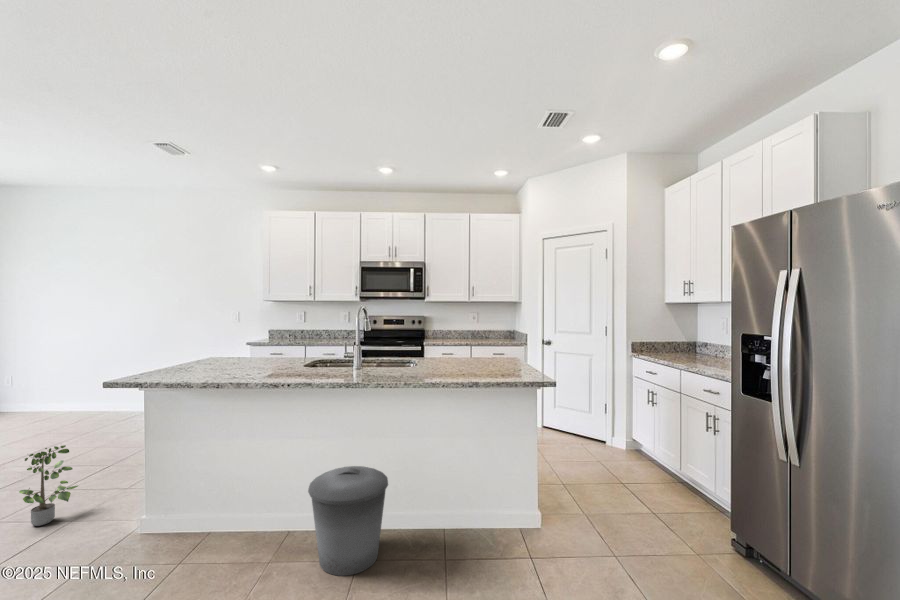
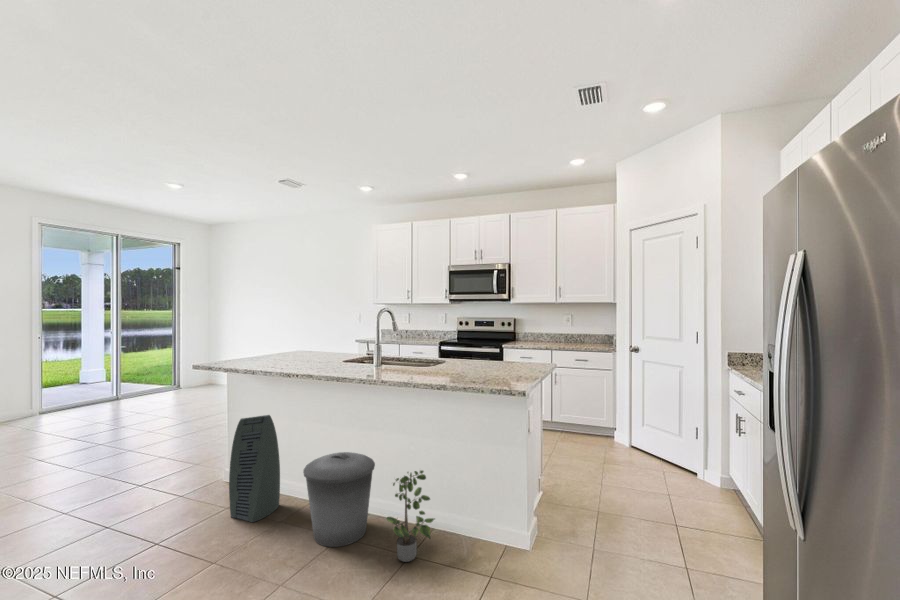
air purifier: none [188,437,246,574] -> present [229,415,280,522]
potted plant: present [19,445,78,526] -> present [387,470,434,562]

